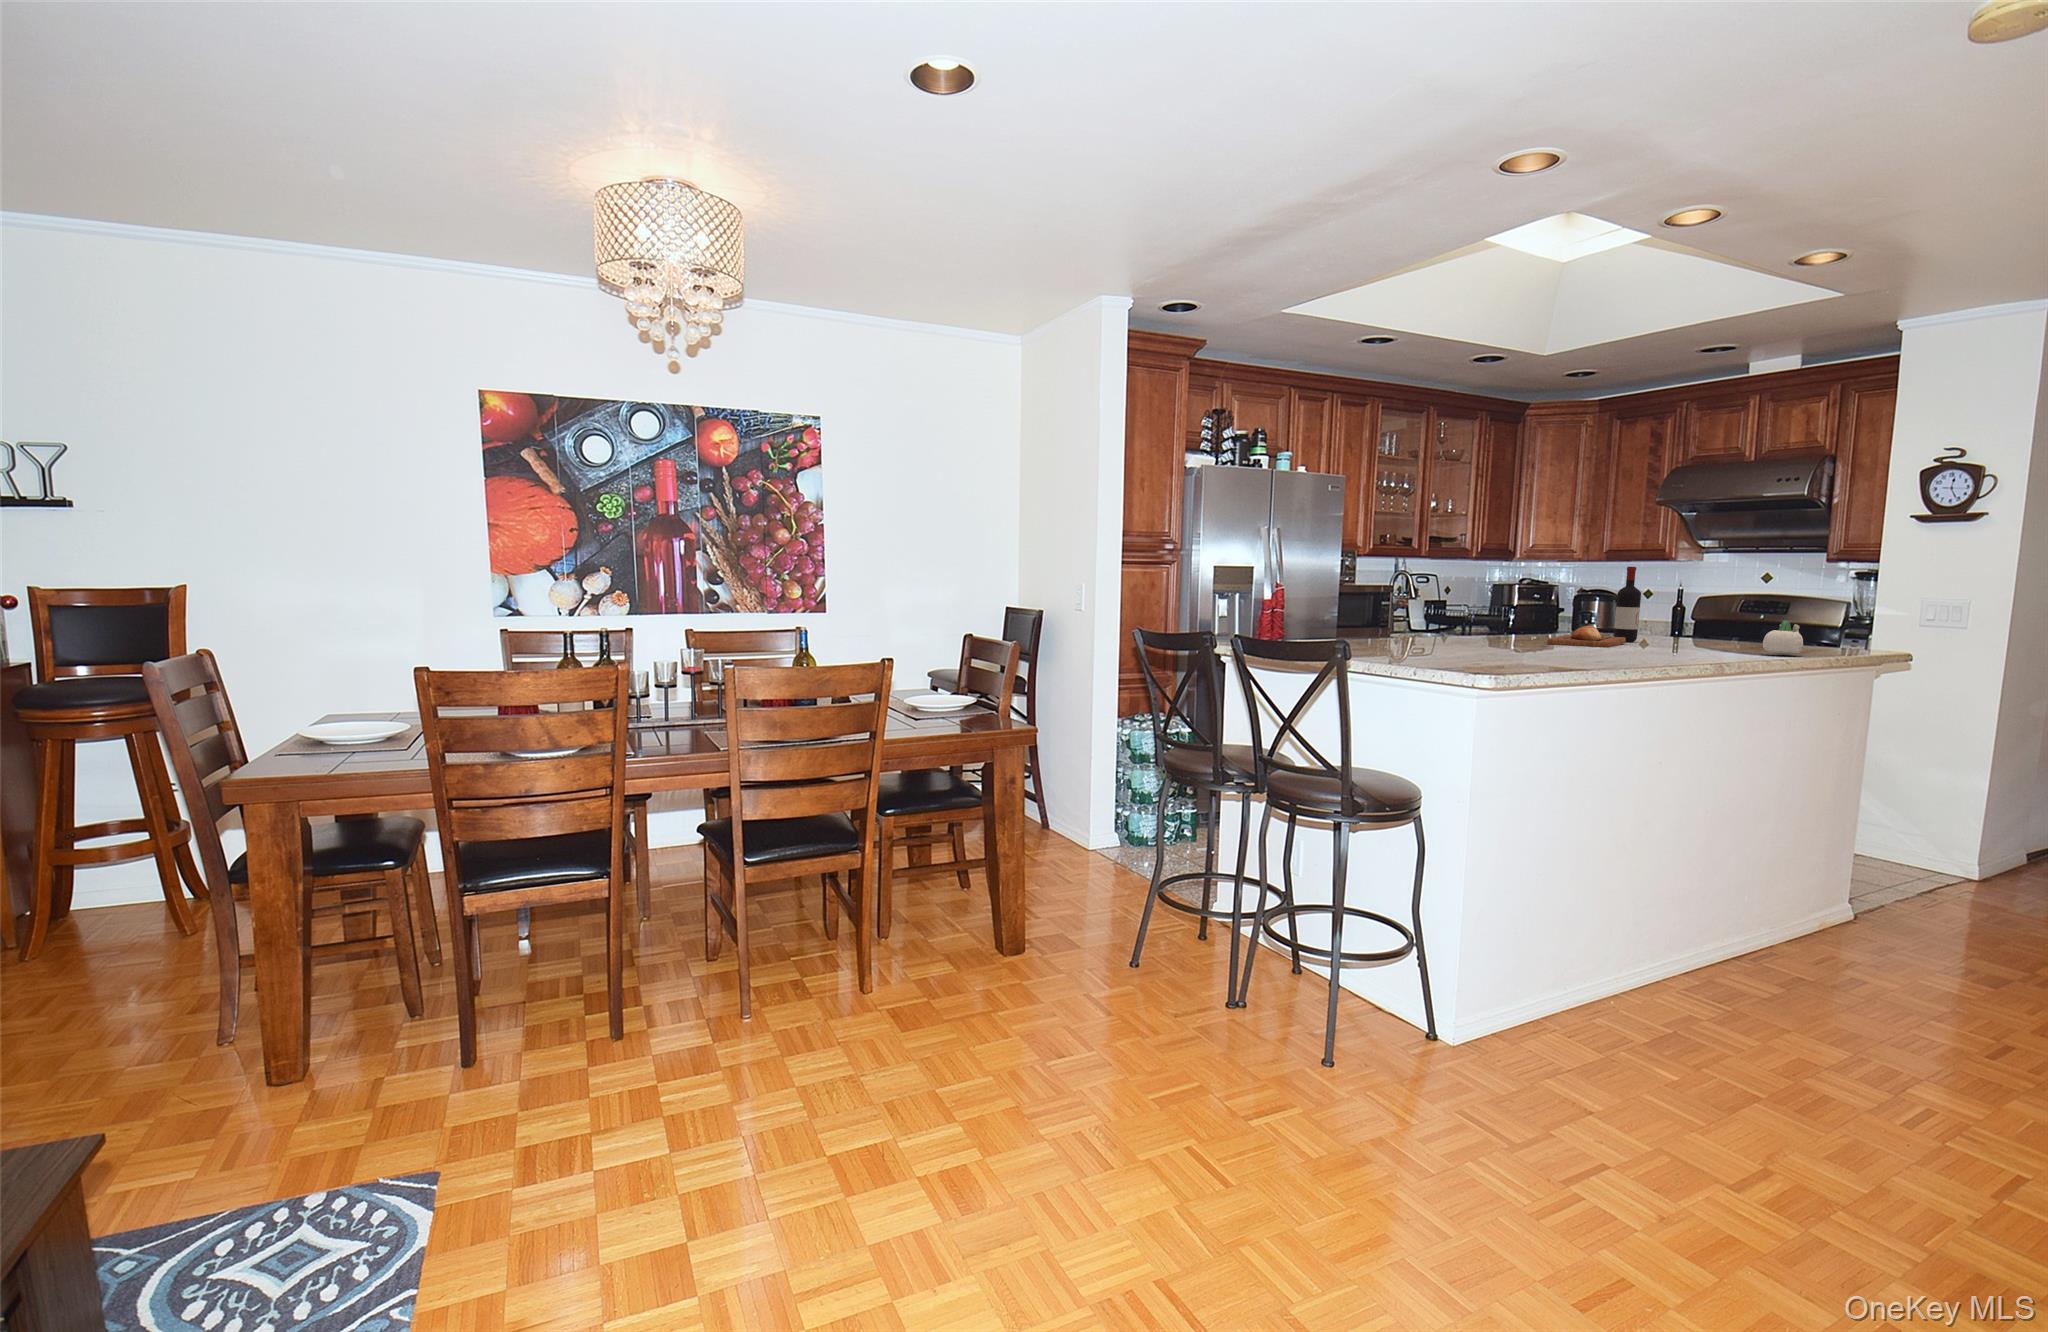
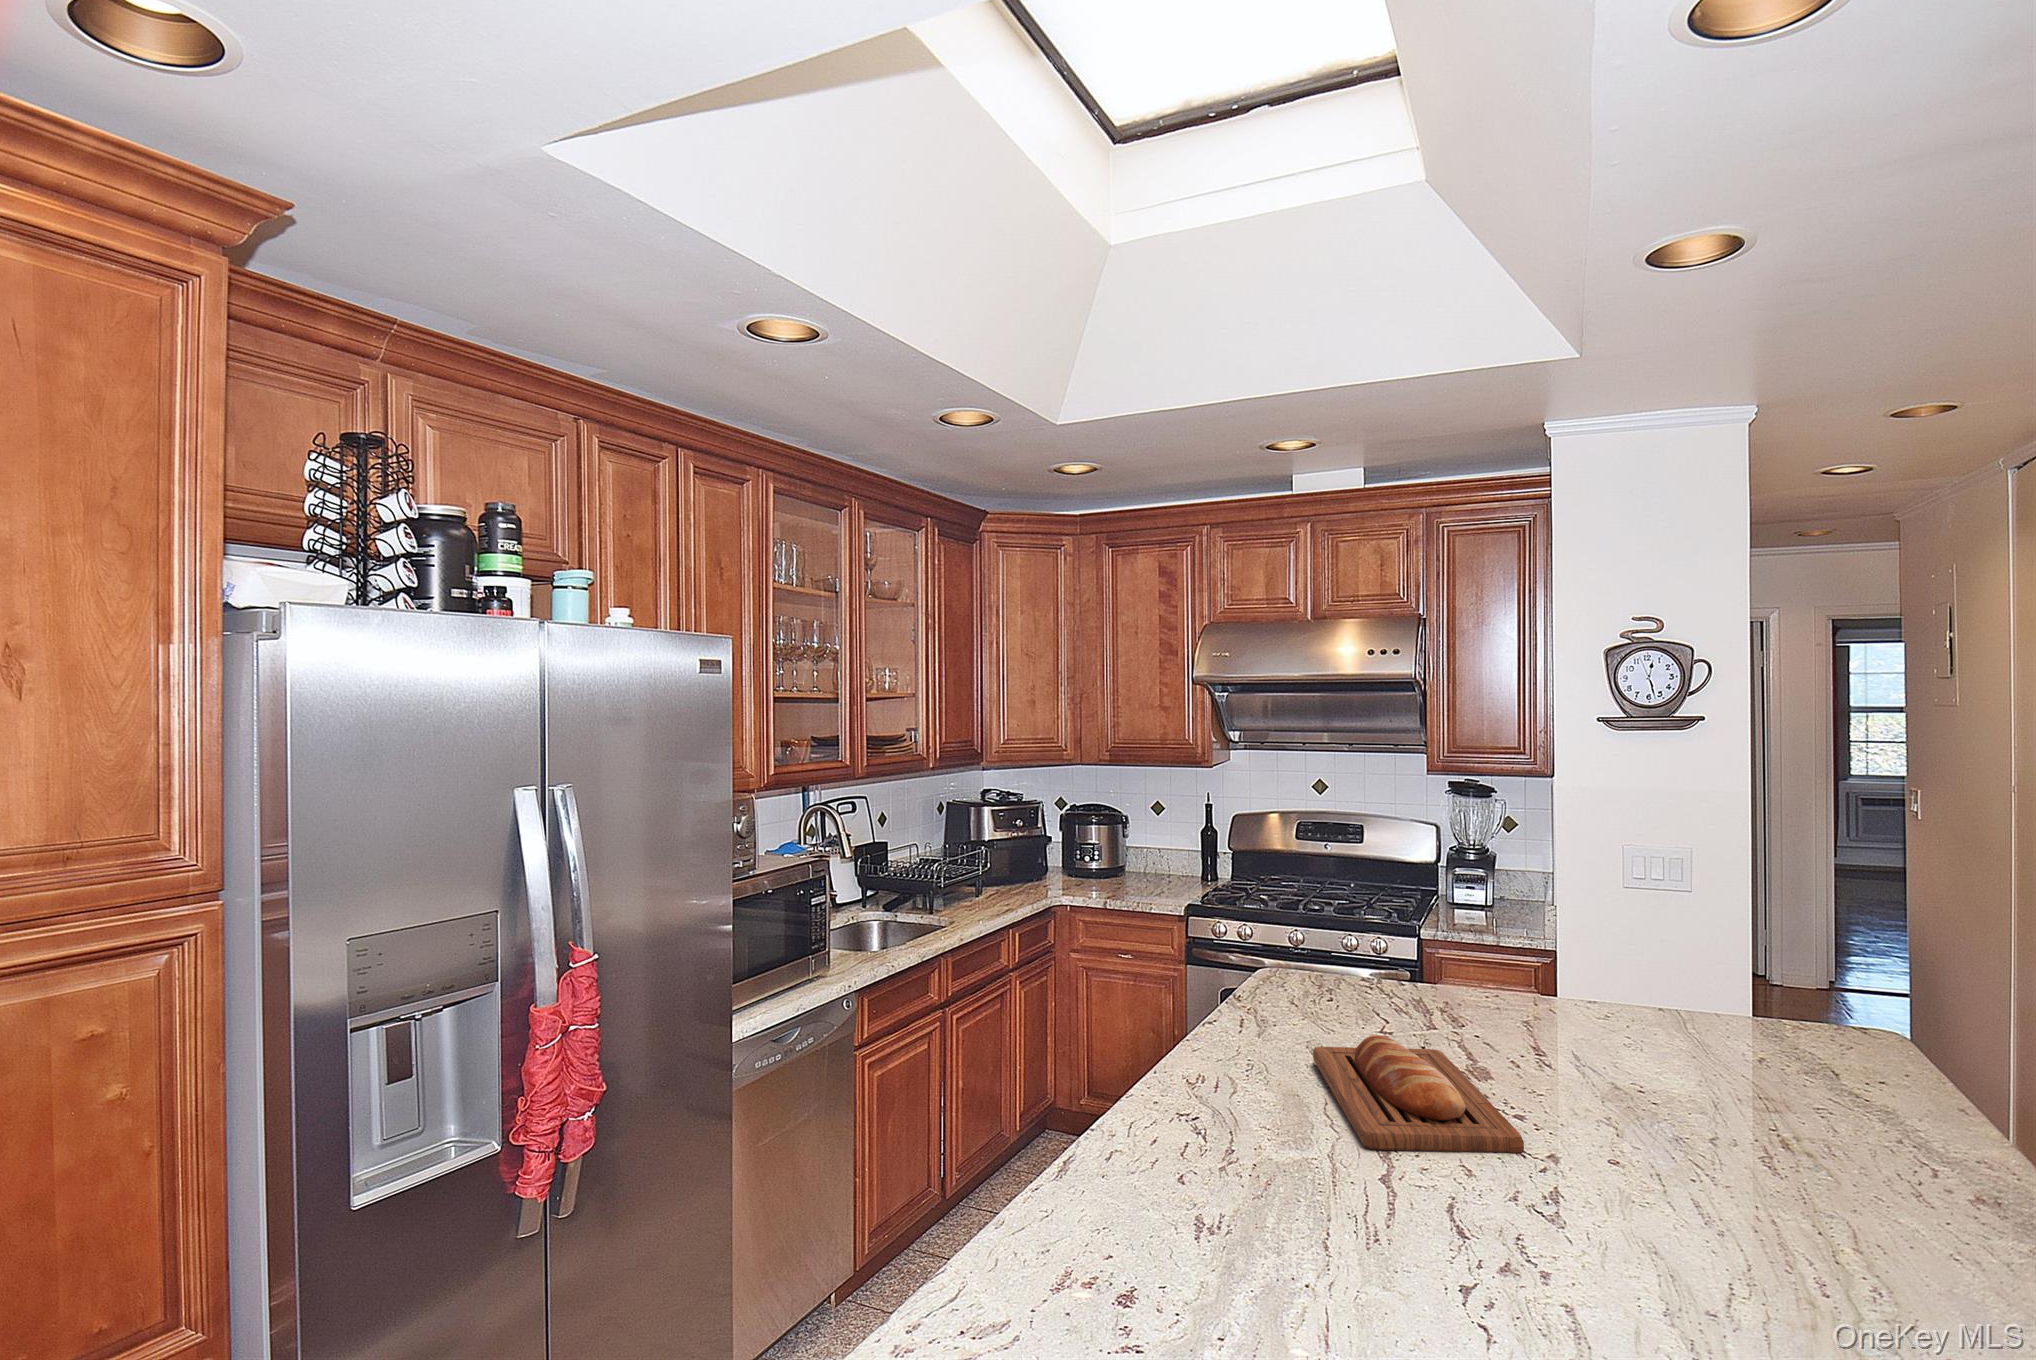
wine bottle: present [1614,567,1641,642] -> none [1369,860,1418,1039]
succulent planter: present [1763,621,1803,655] -> none [1862,1055,1964,1153]

